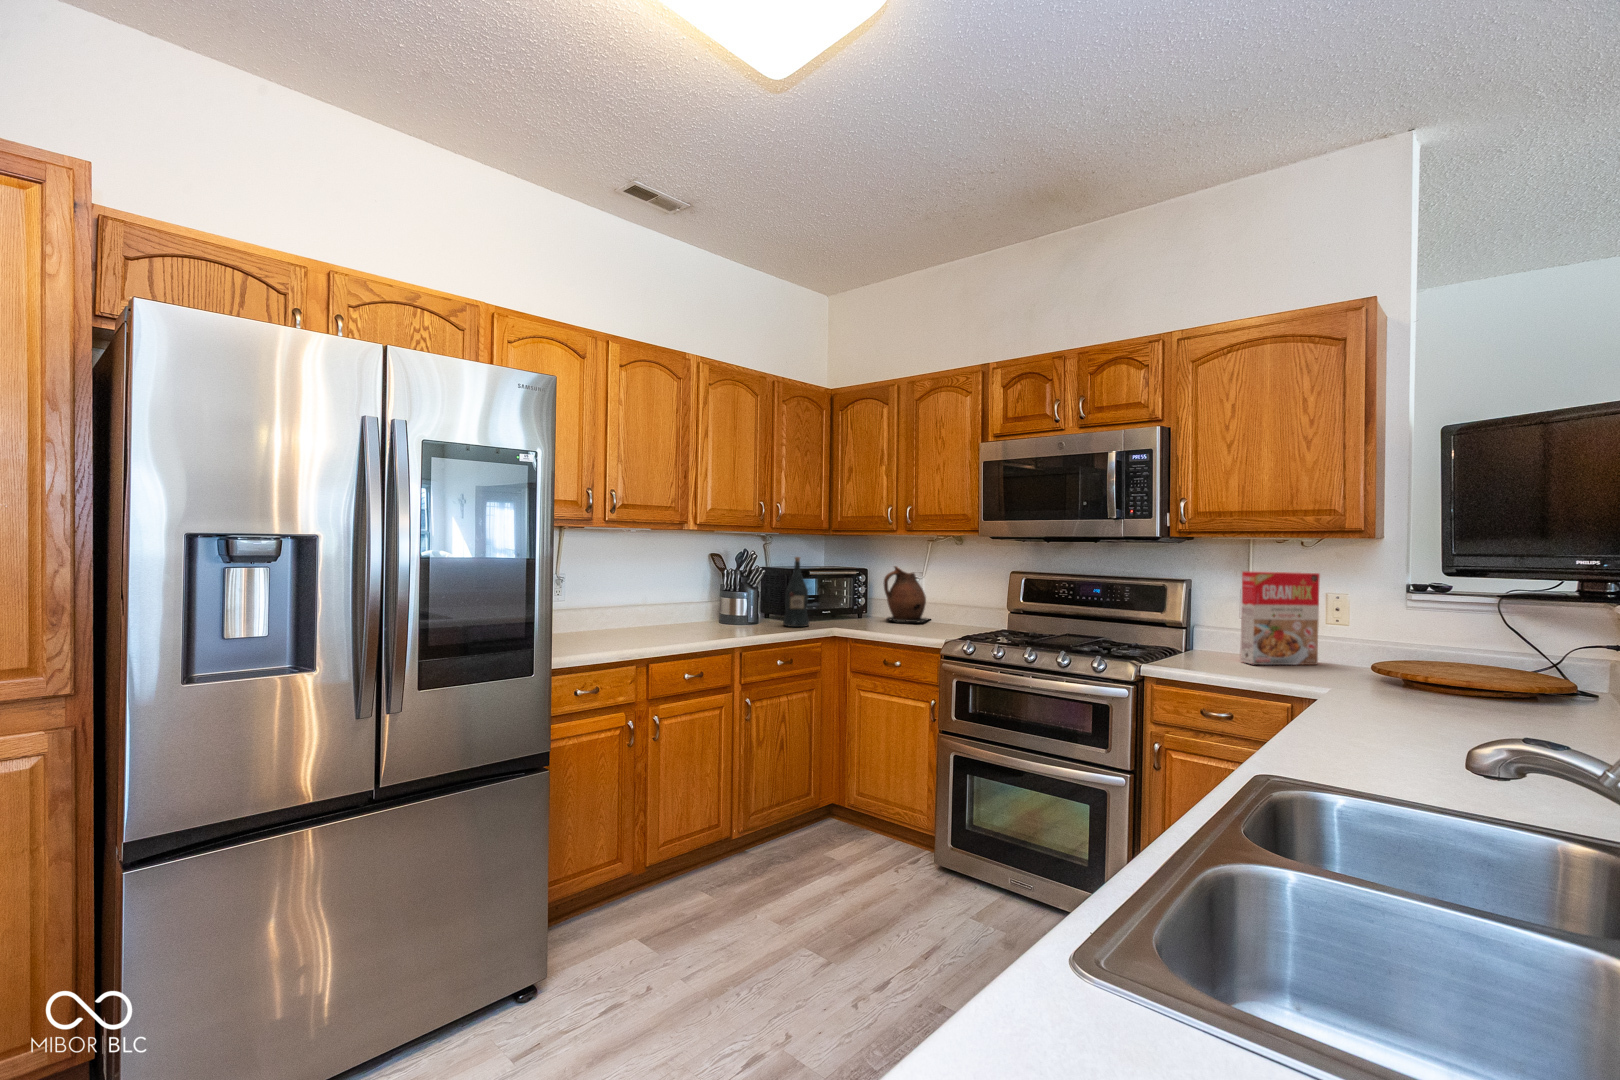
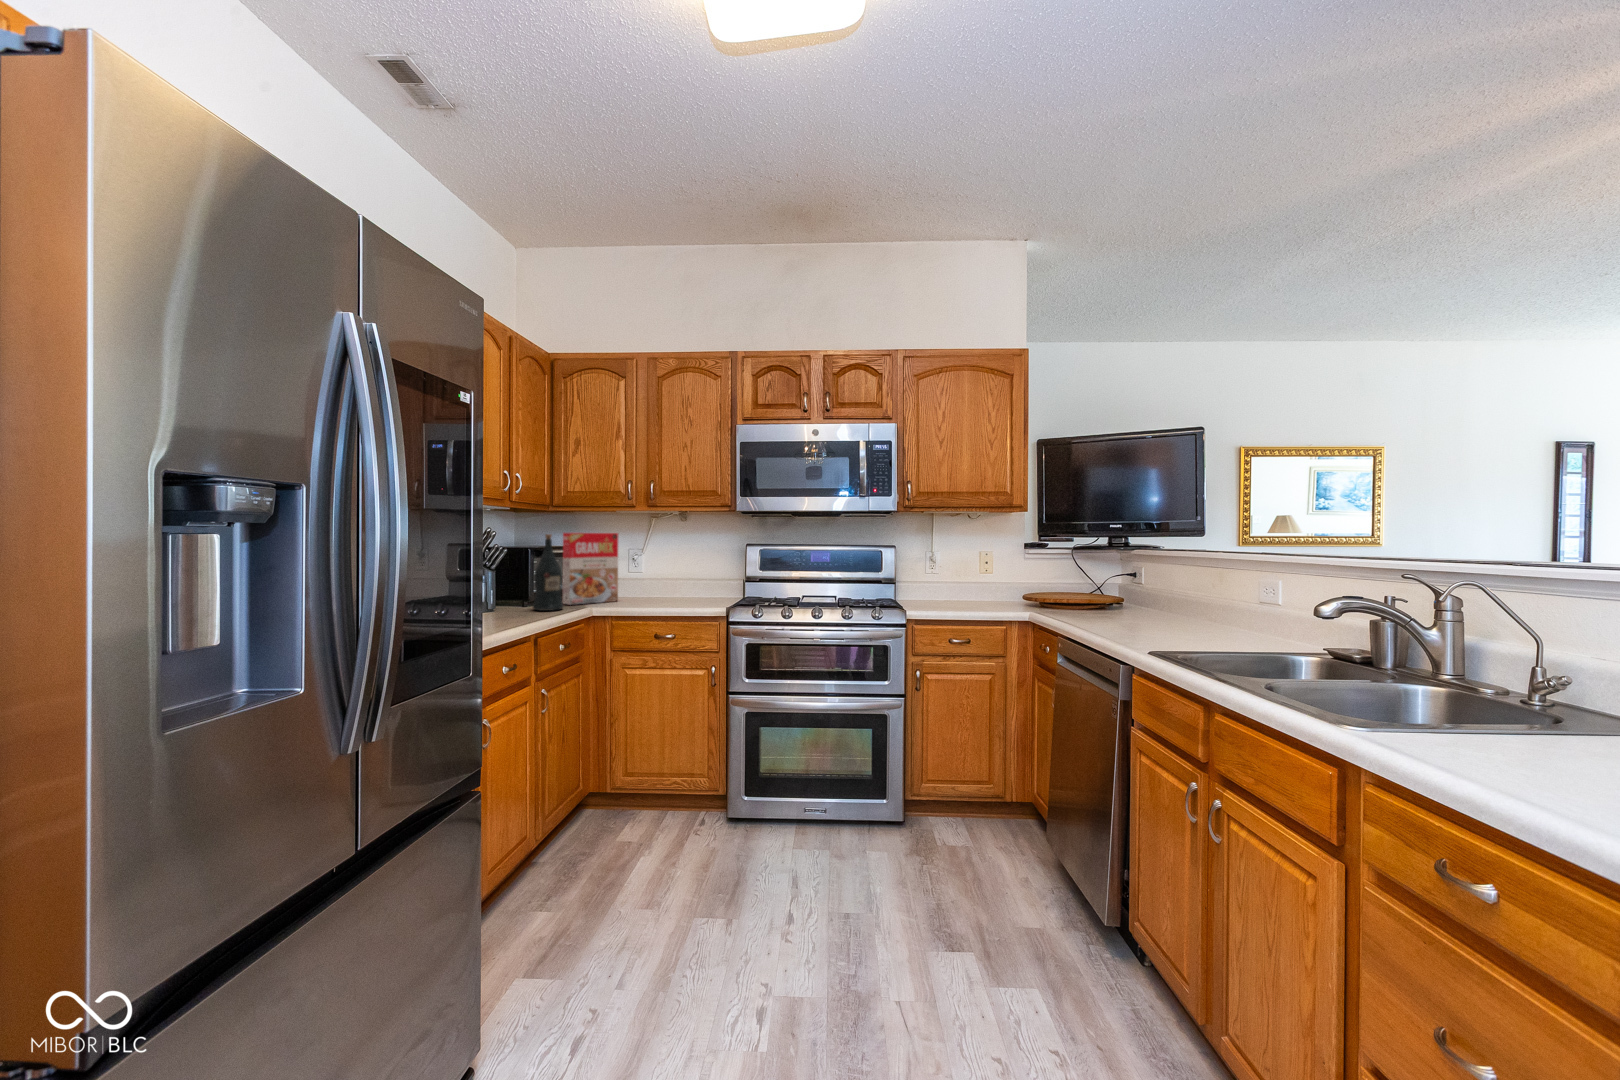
ceramic pitcher: present [883,566,929,622] -> none [621,542,667,597]
cereal box: present [1240,572,1320,665] -> present [563,533,618,605]

